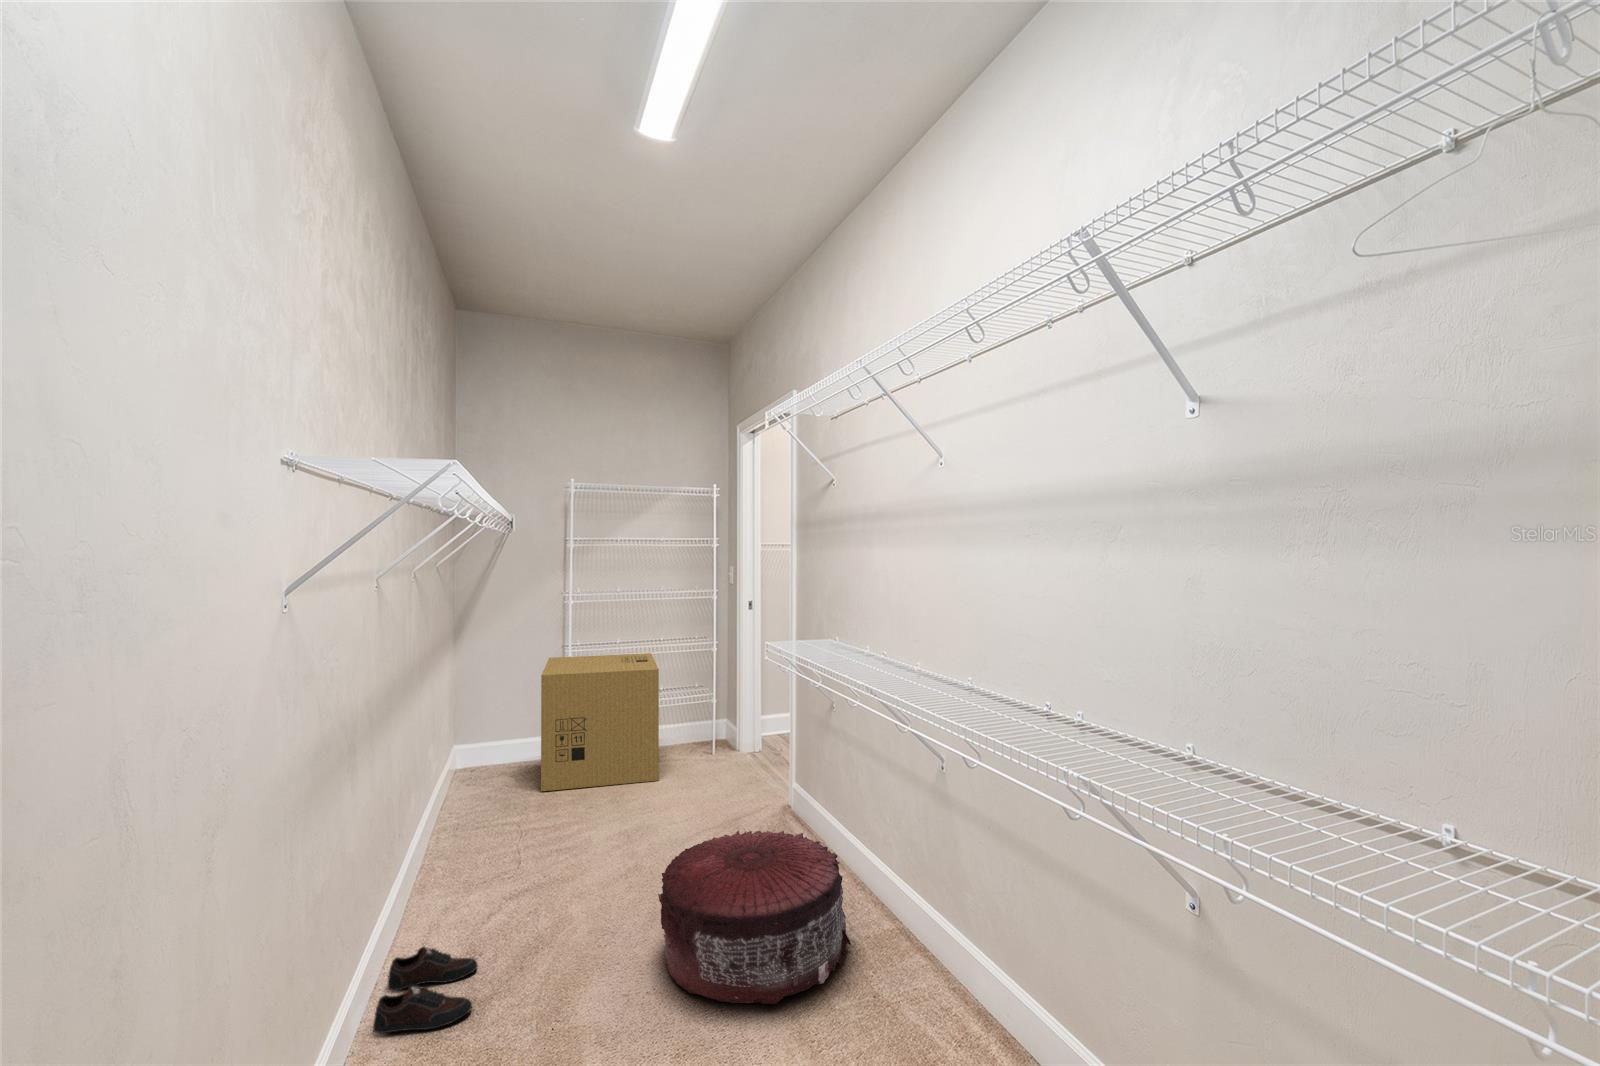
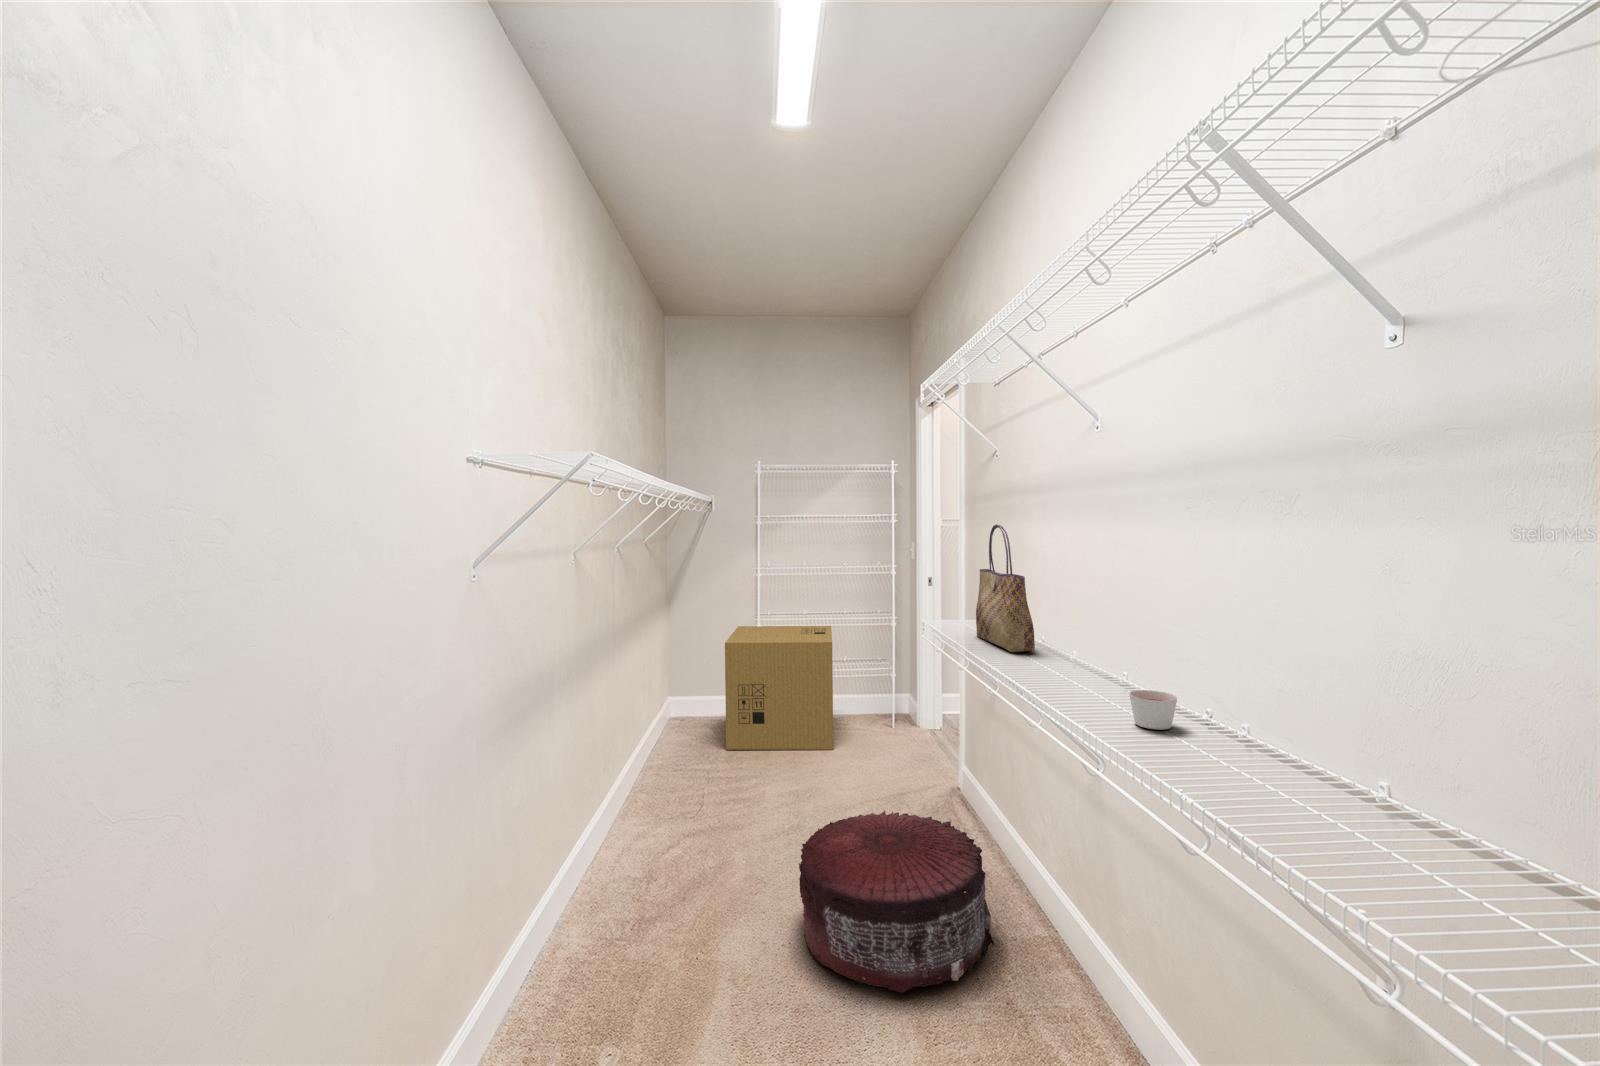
tote bag: none [823,548,881,666] -> present [976,524,1035,652]
candle: none [986,689,1024,721] -> present [1129,690,1177,730]
shoe: present [373,947,478,1034] -> none [553,879,643,953]

